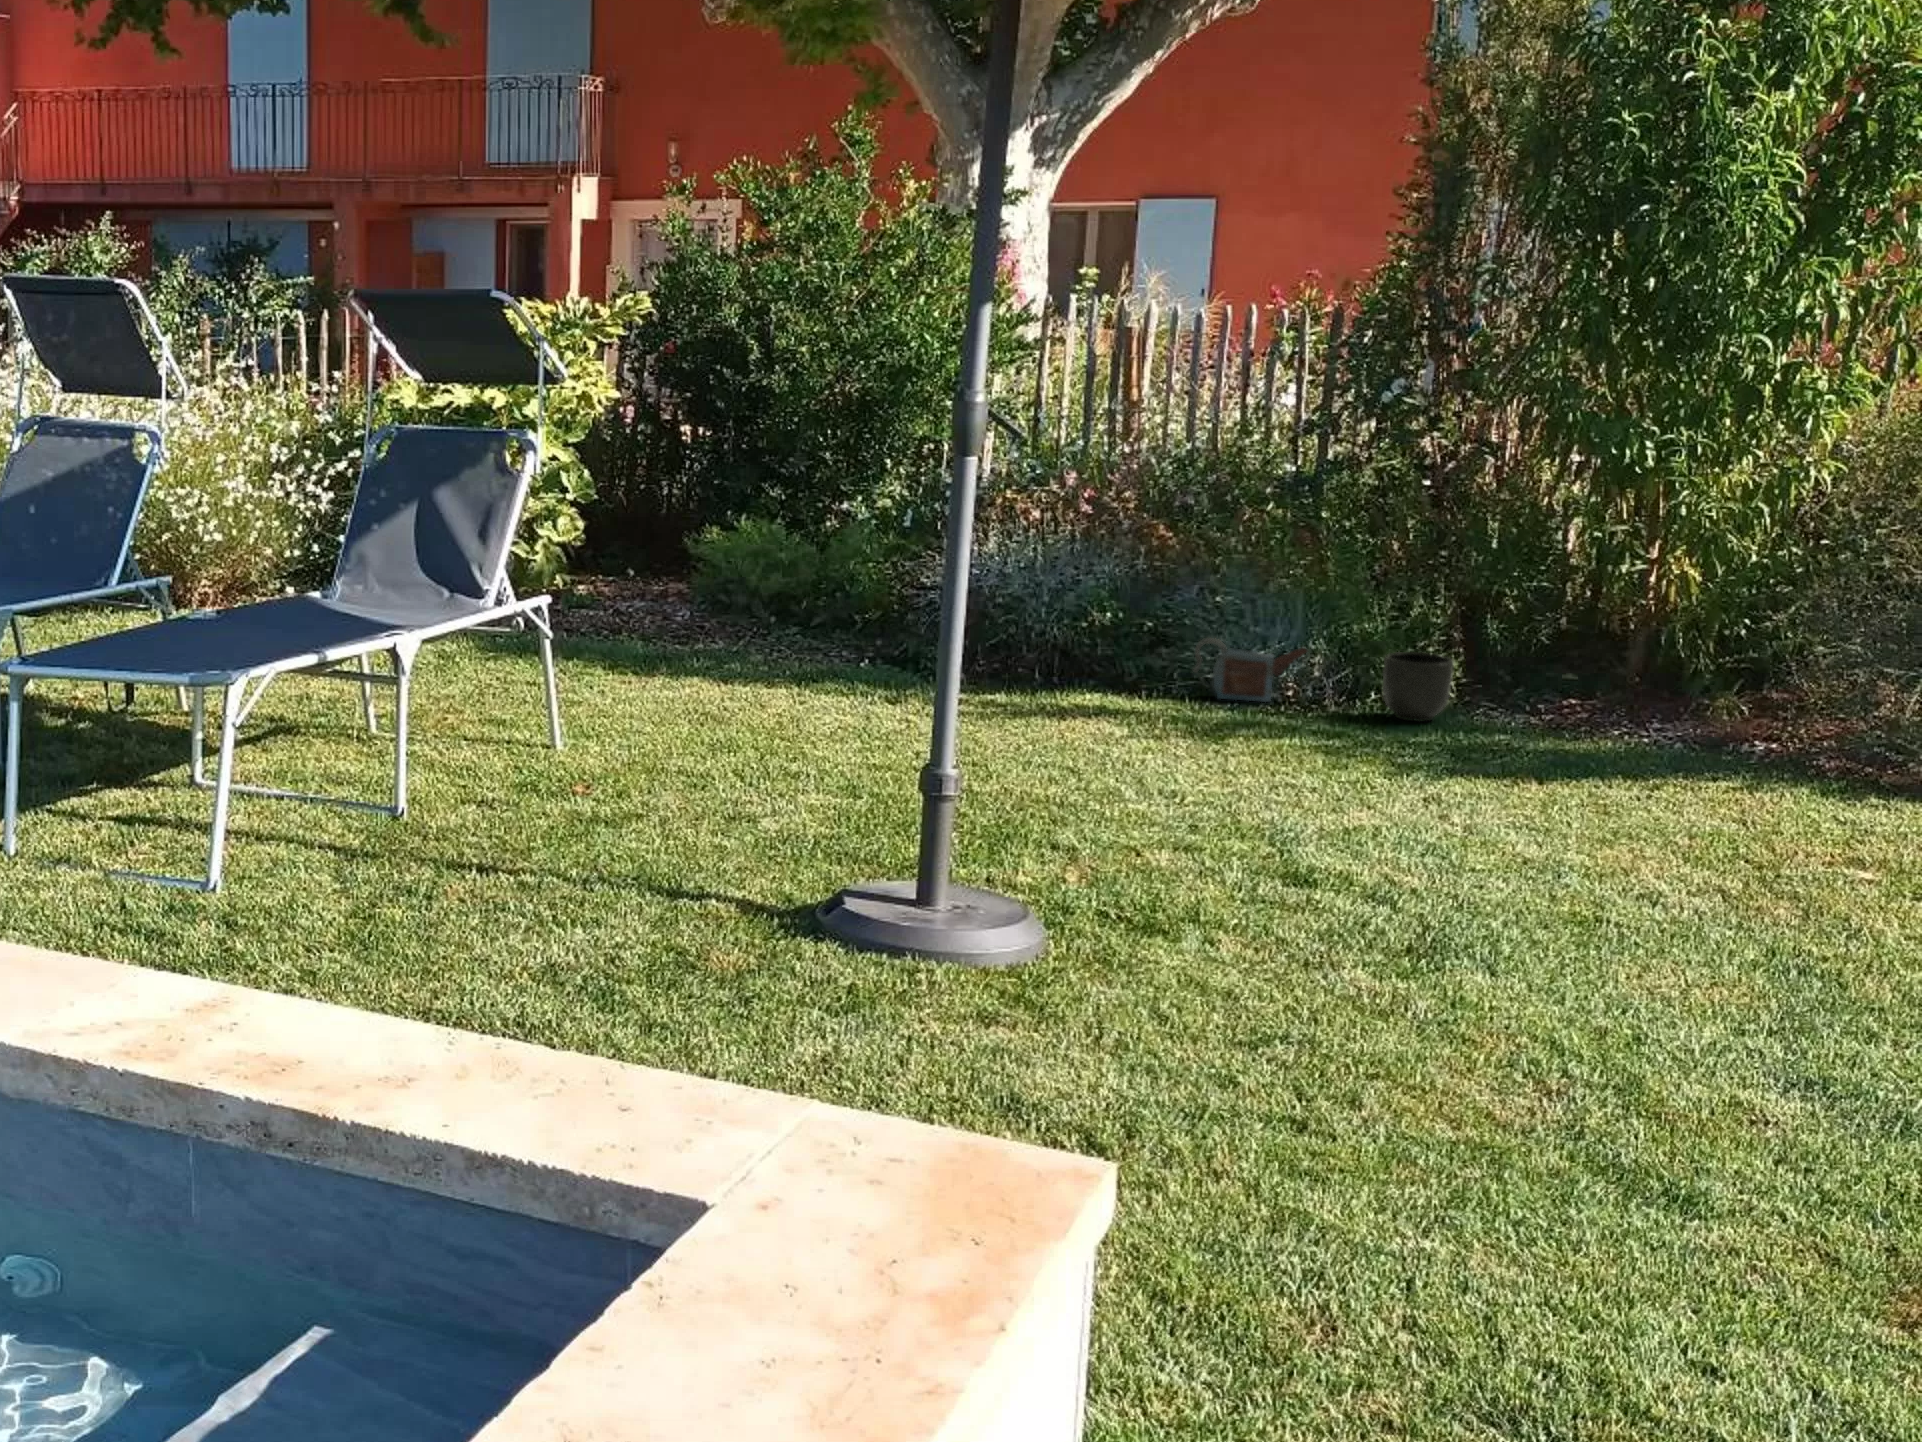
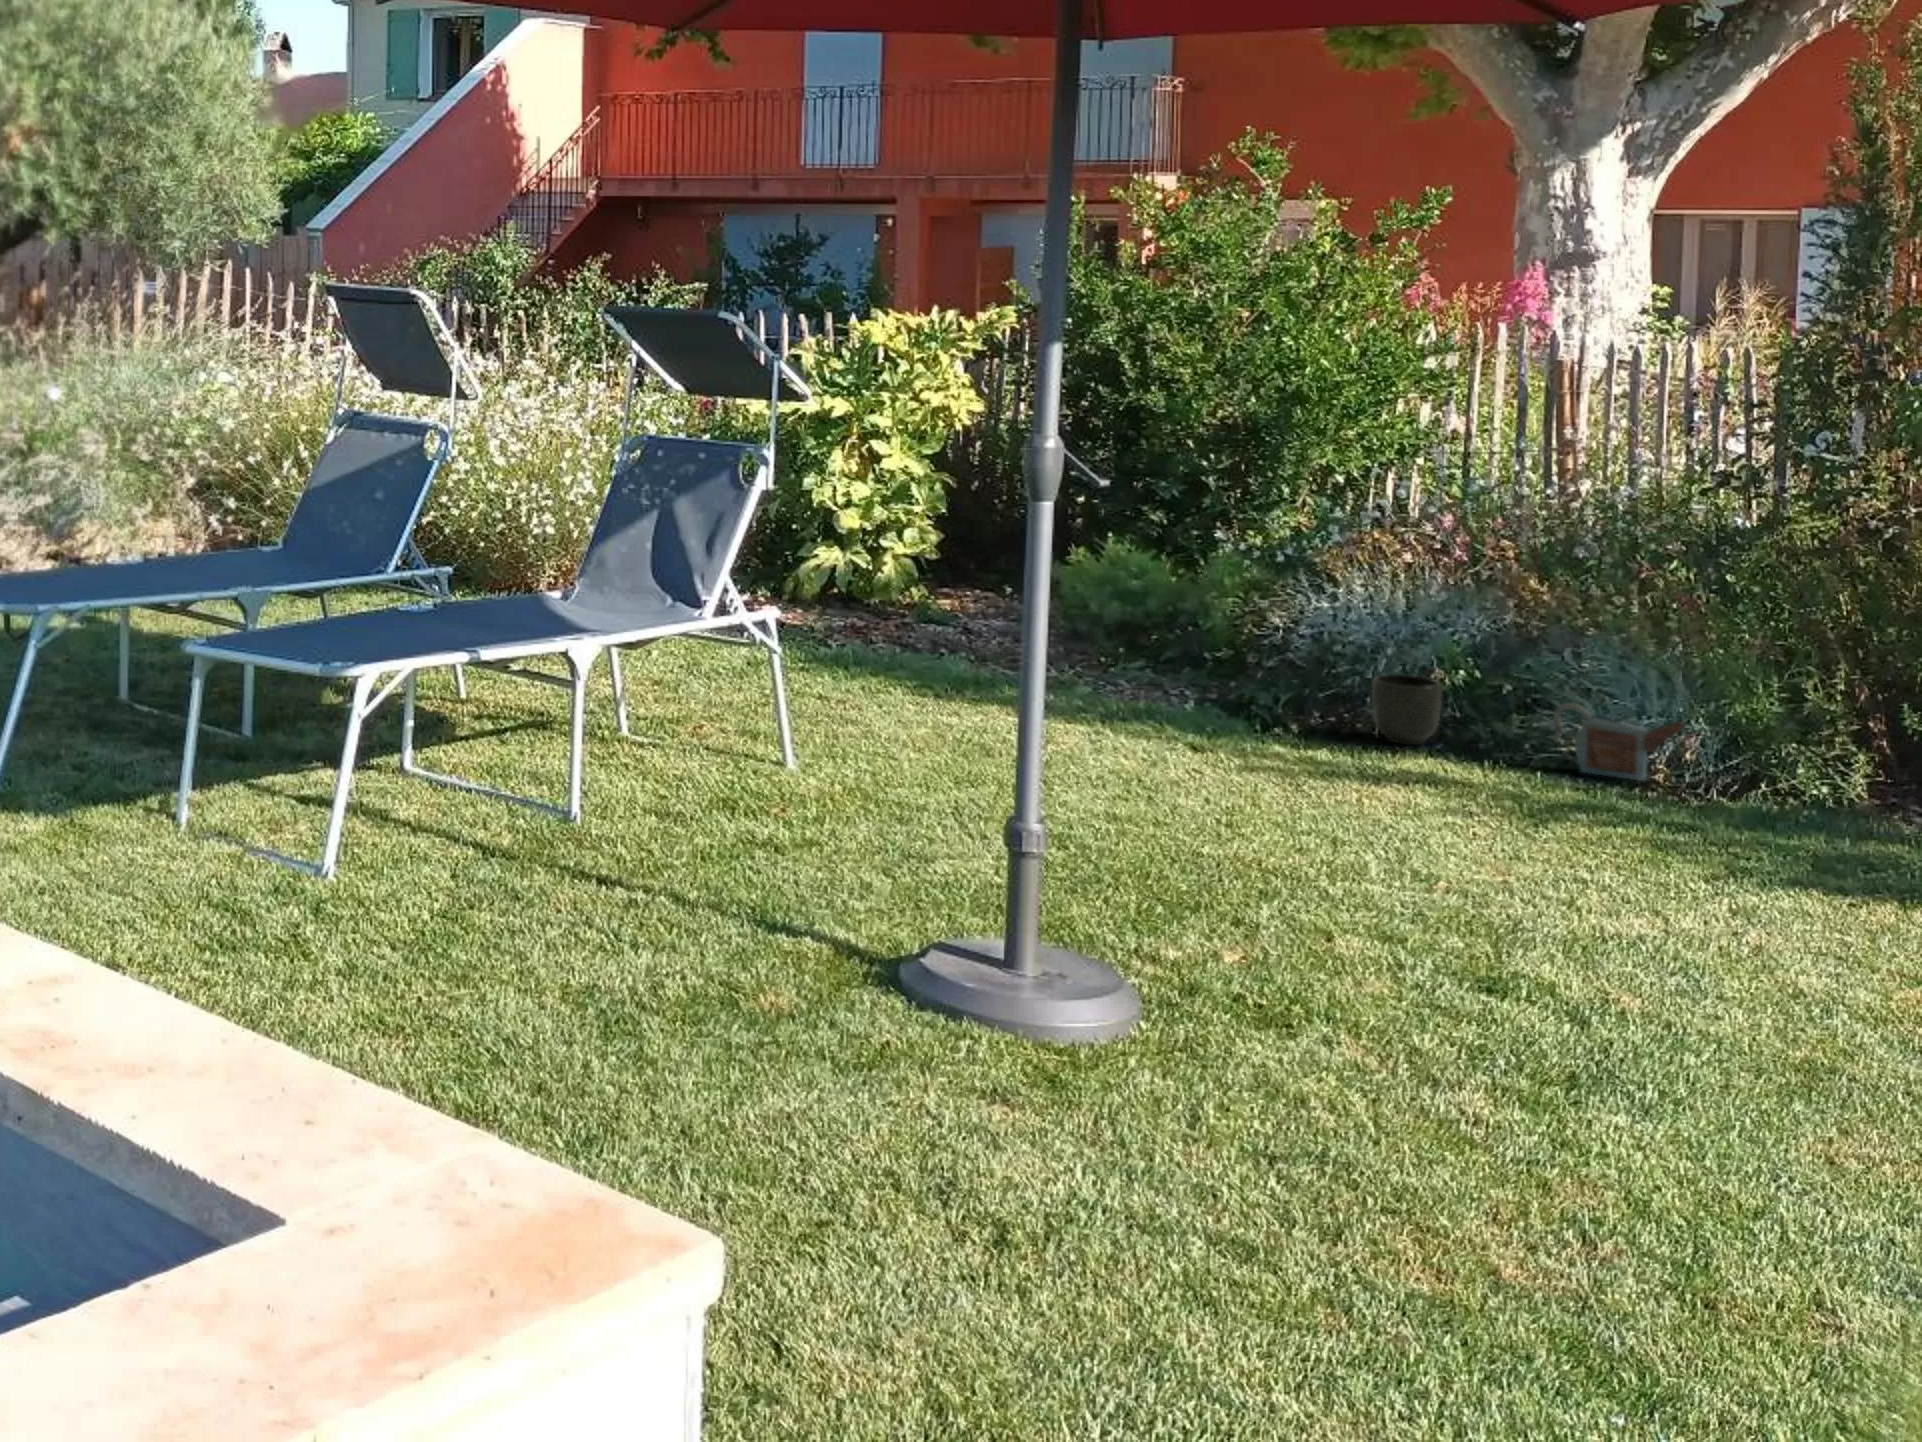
planter: present [1383,652,1454,722] -> present [1372,674,1442,745]

